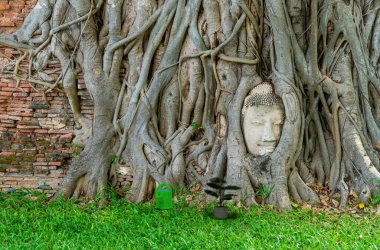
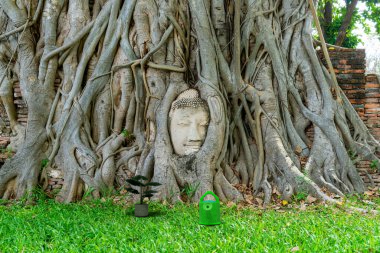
watering can: present [155,182,173,209] -> present [198,191,221,225]

